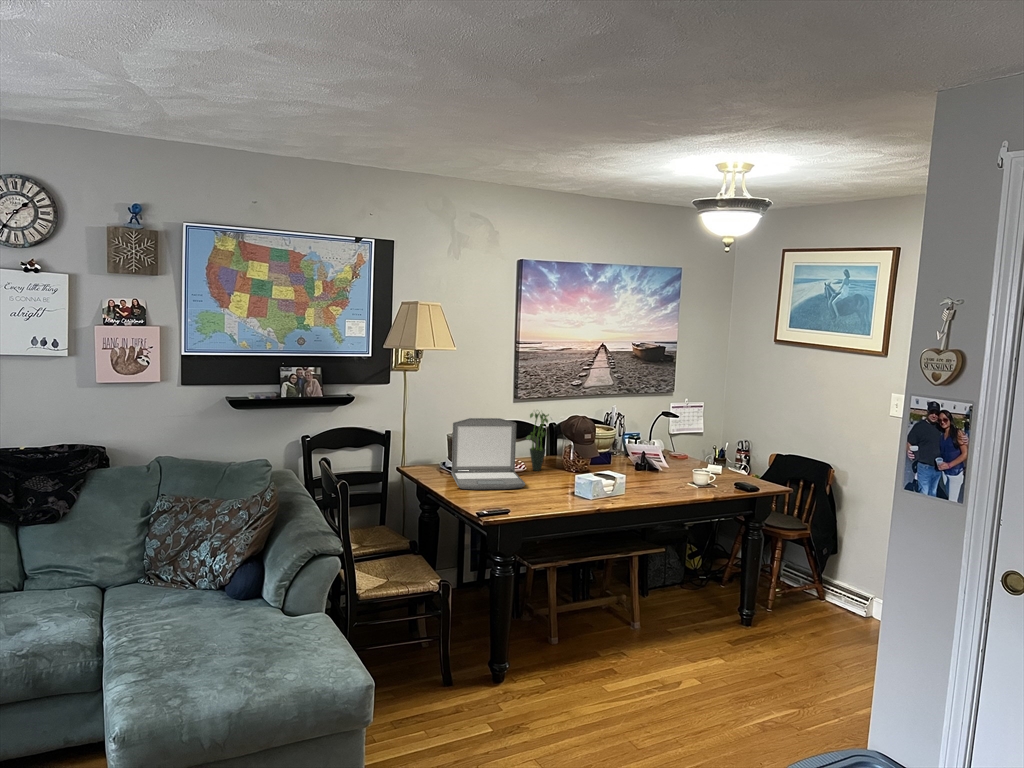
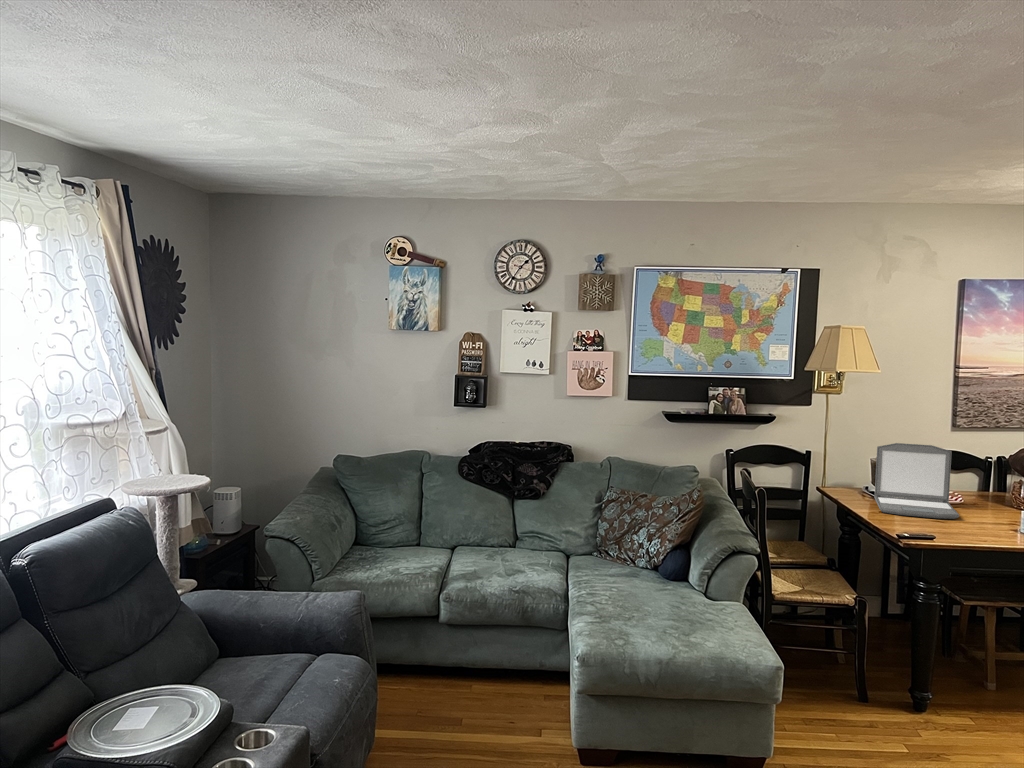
potted plant: present [526,412,549,471] -> none [964,439,1000,505]

